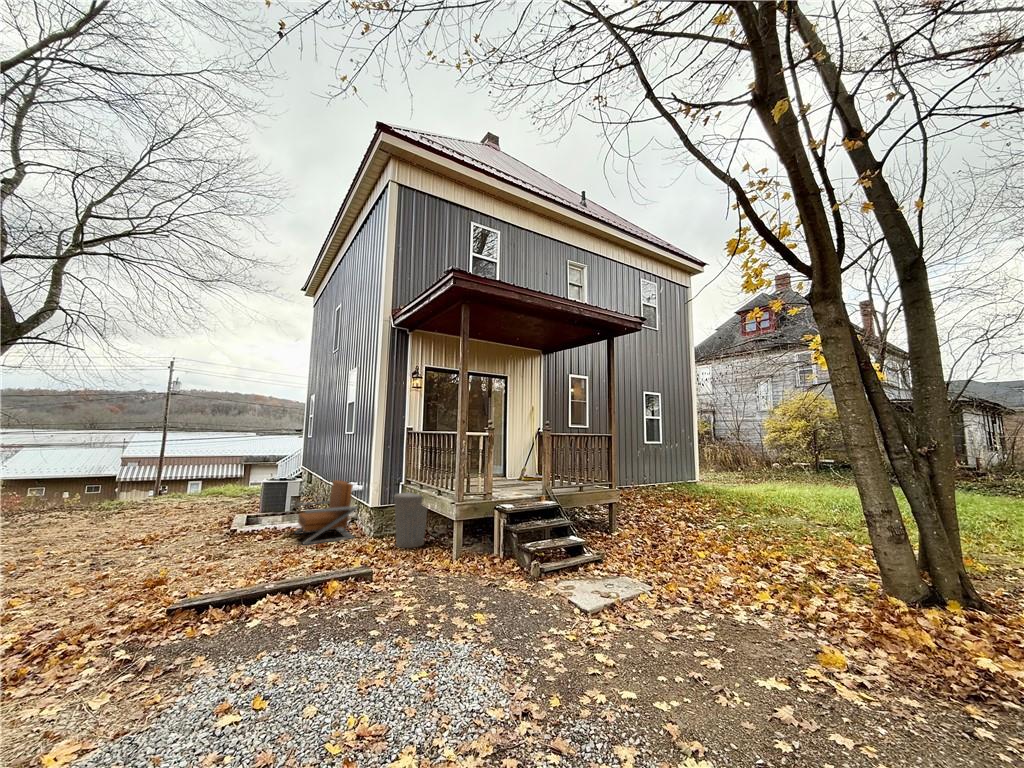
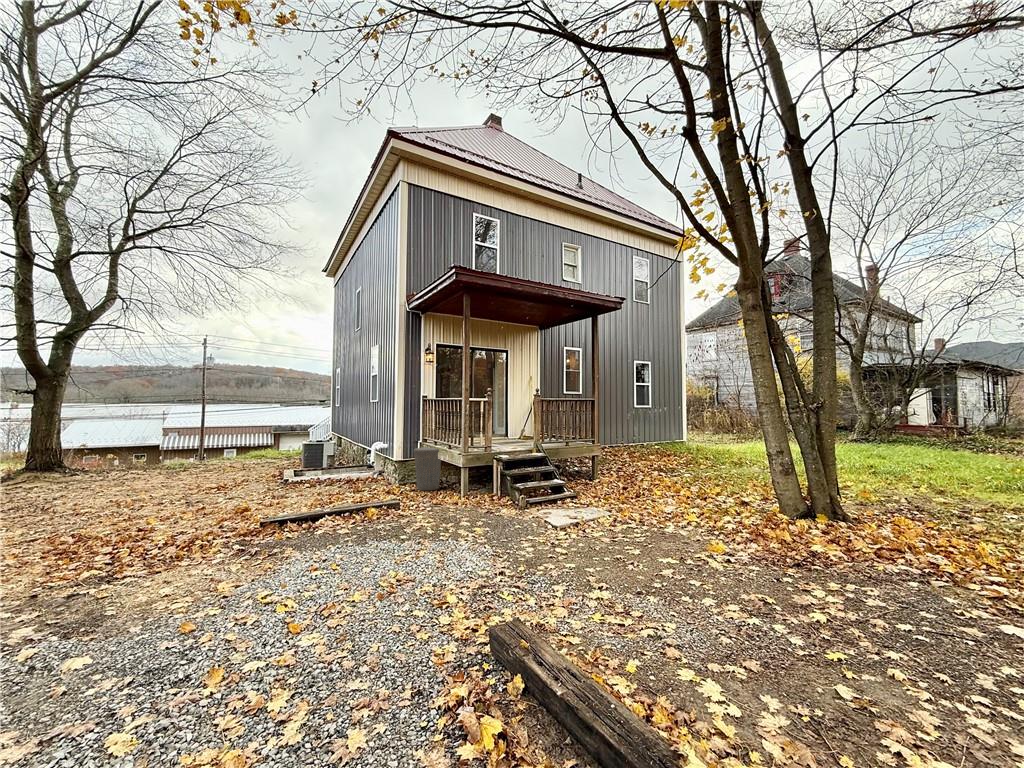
lounge chair: present [295,480,357,545] -> none [335,439,385,489]

